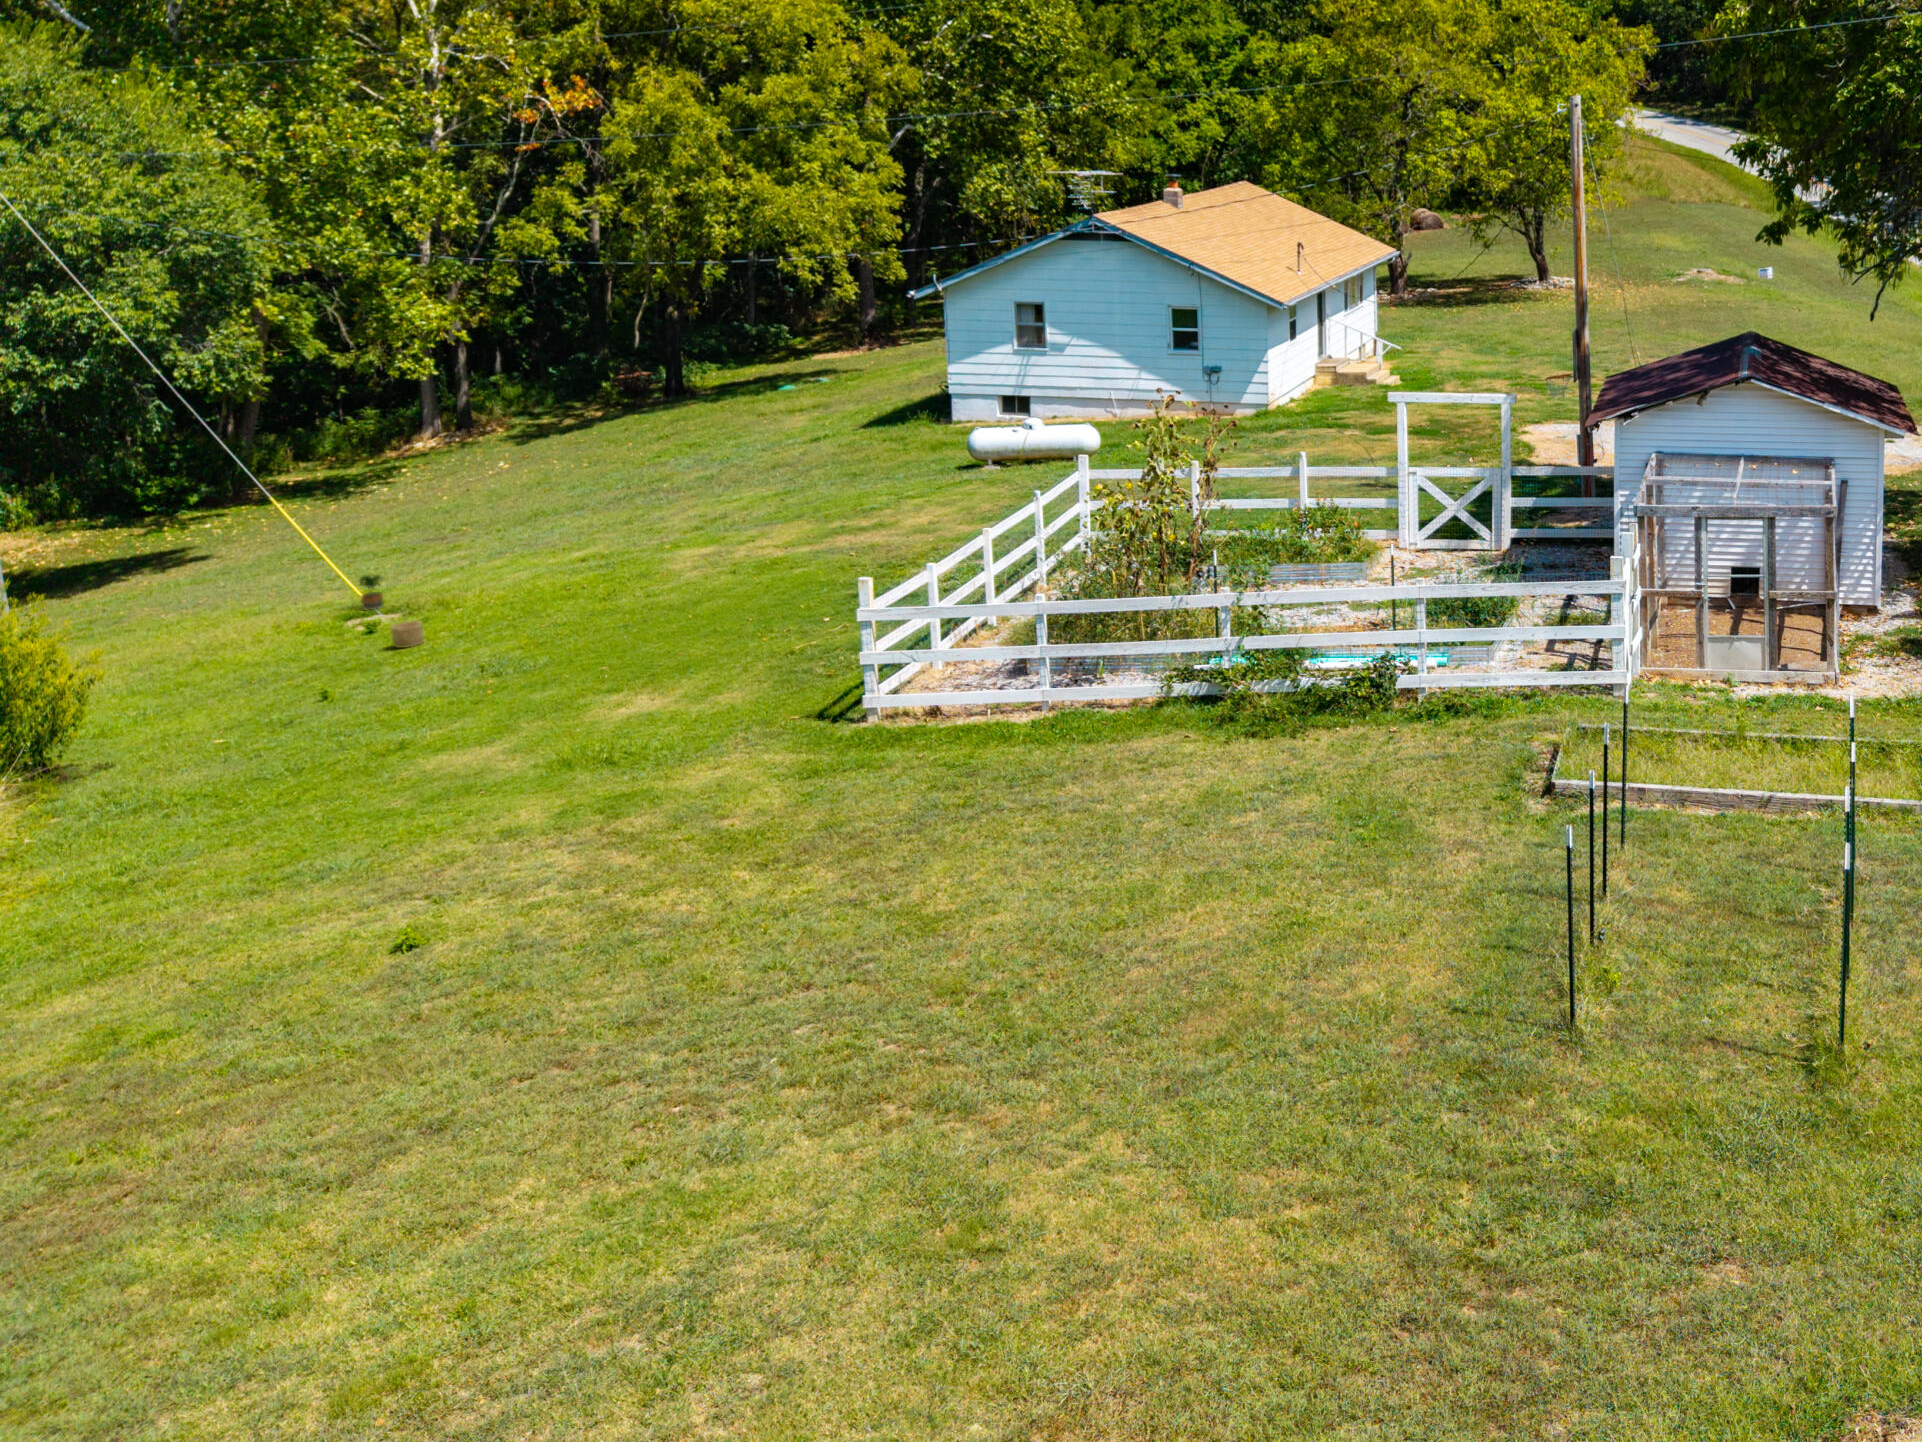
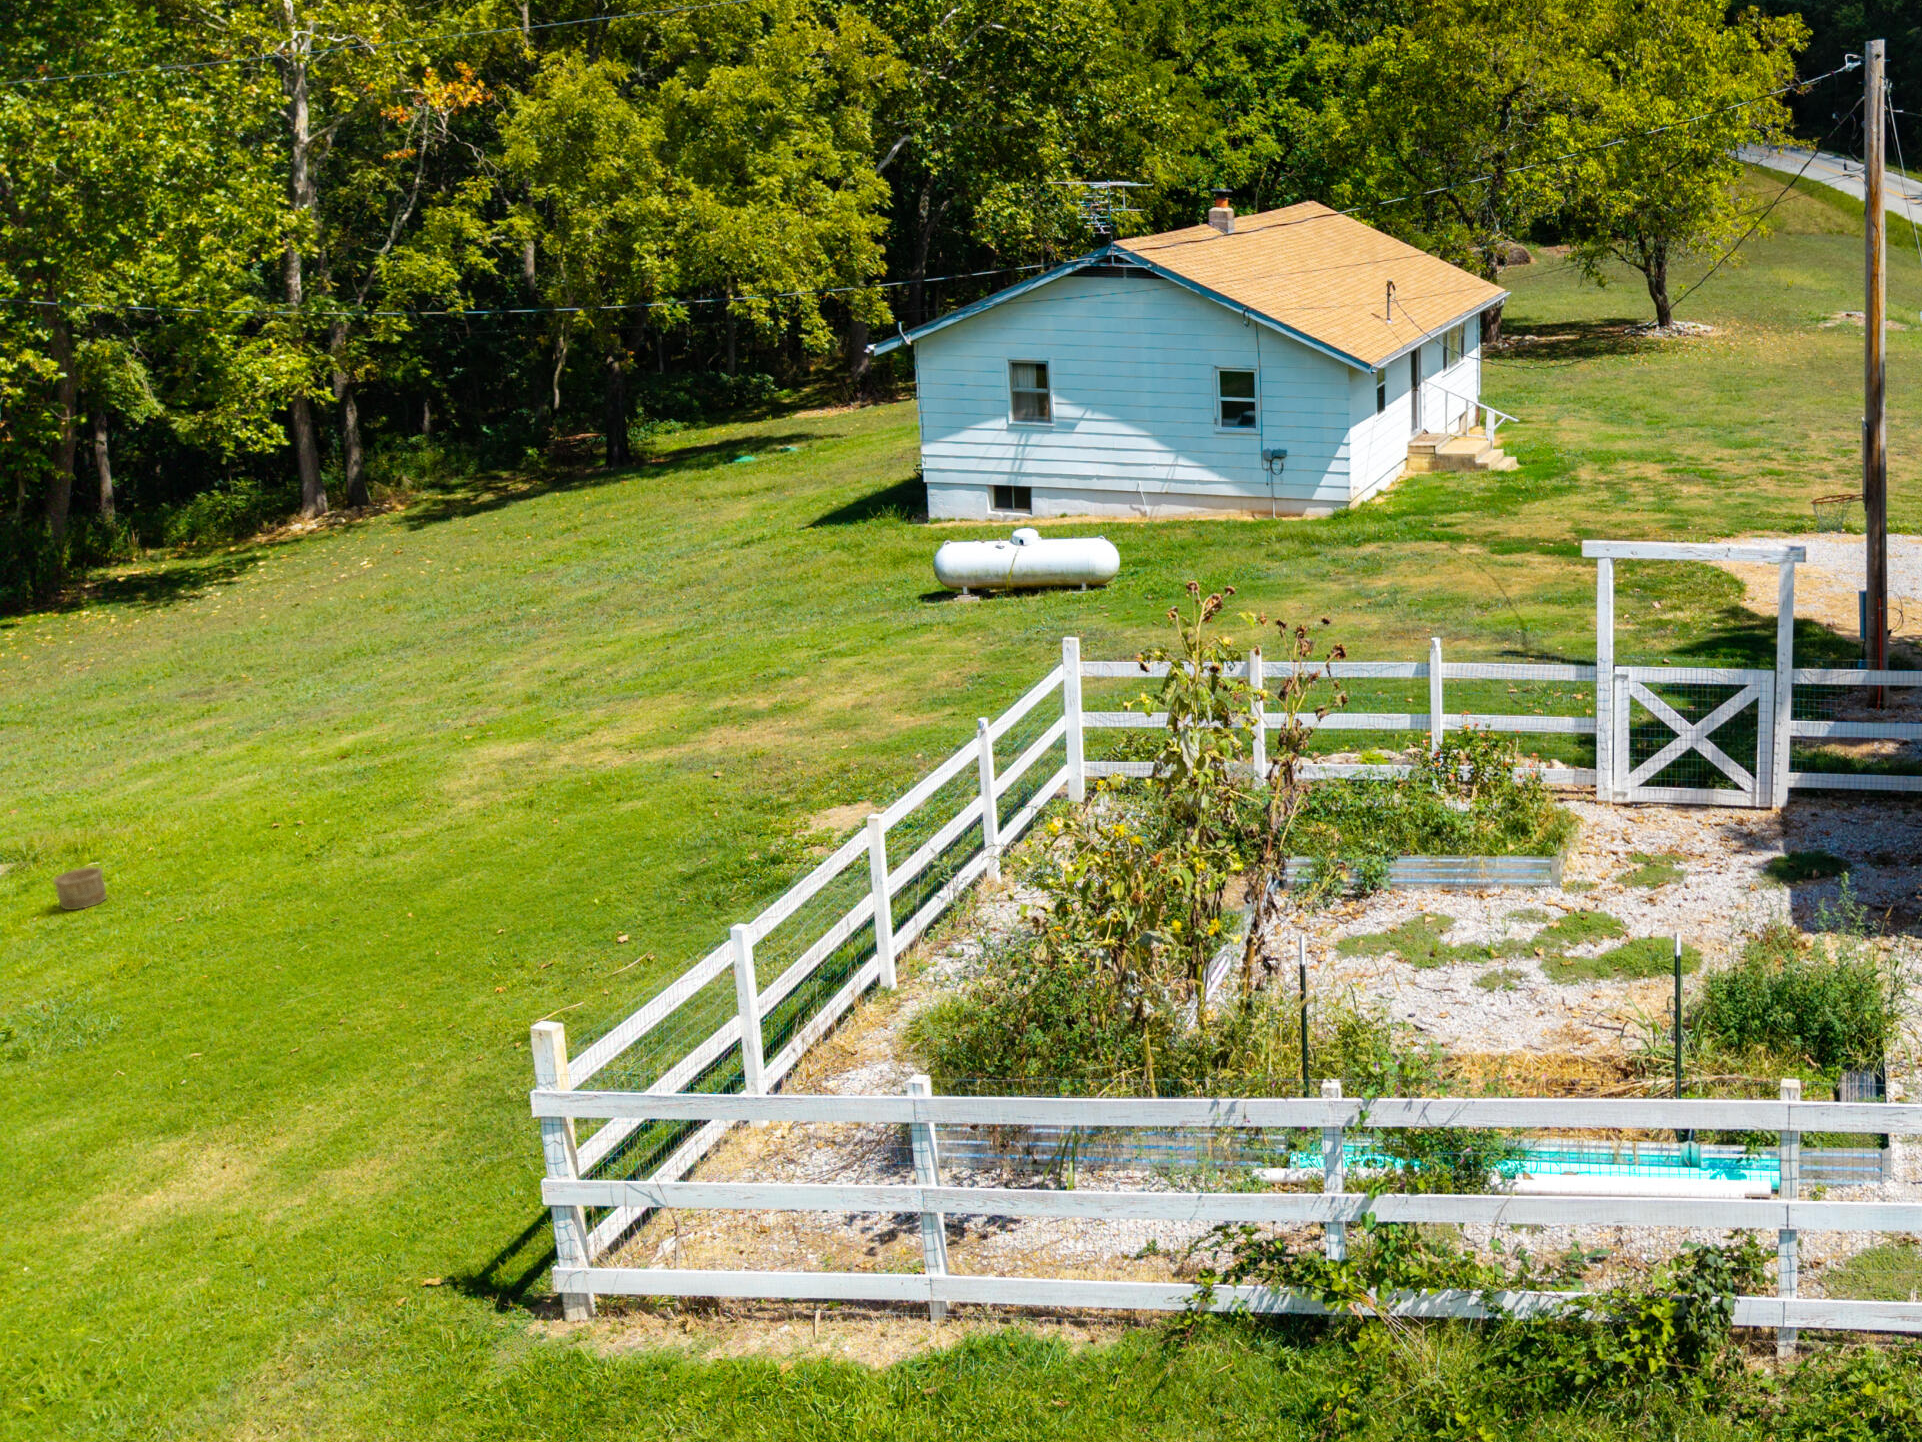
potted tree: present [360,575,384,610] -> none [54,774,97,826]

